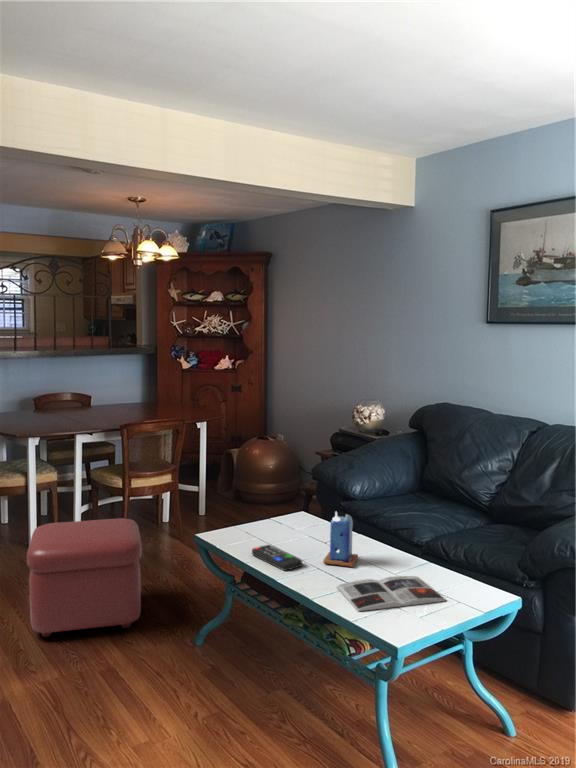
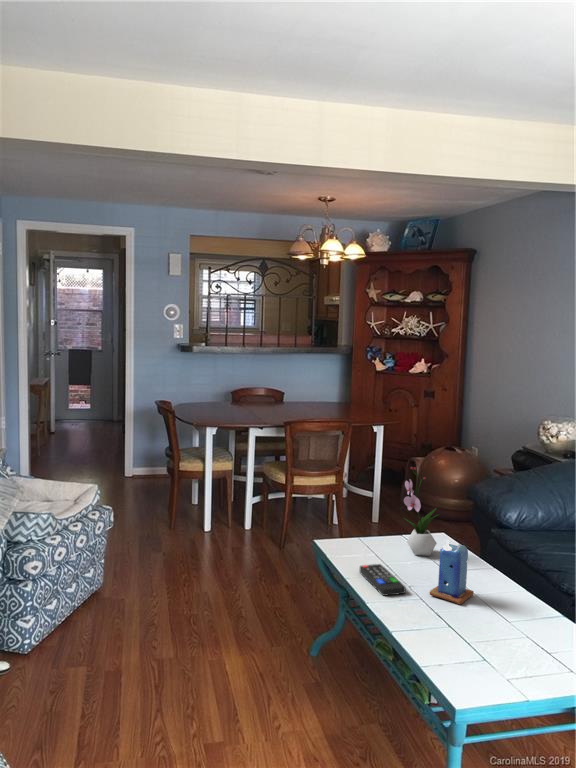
flower arrangement: none [277,452,312,533] -> present [404,467,440,556]
ottoman: present [27,518,142,637] -> none [170,511,281,623]
magazine: present [337,576,446,611] -> none [428,621,552,666]

